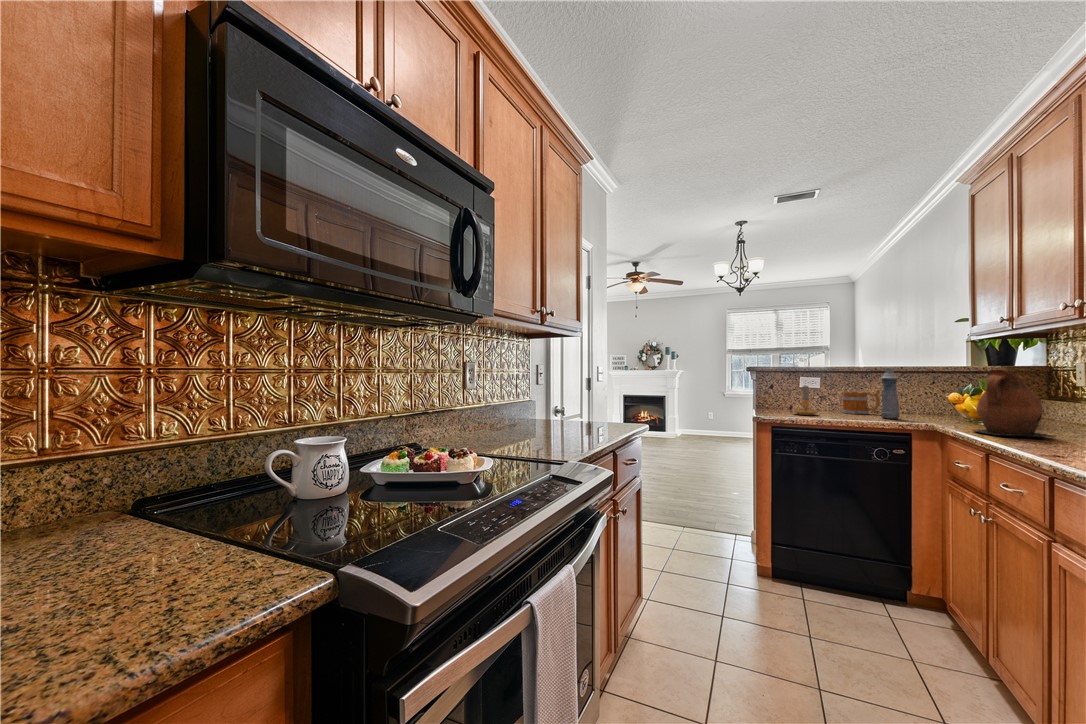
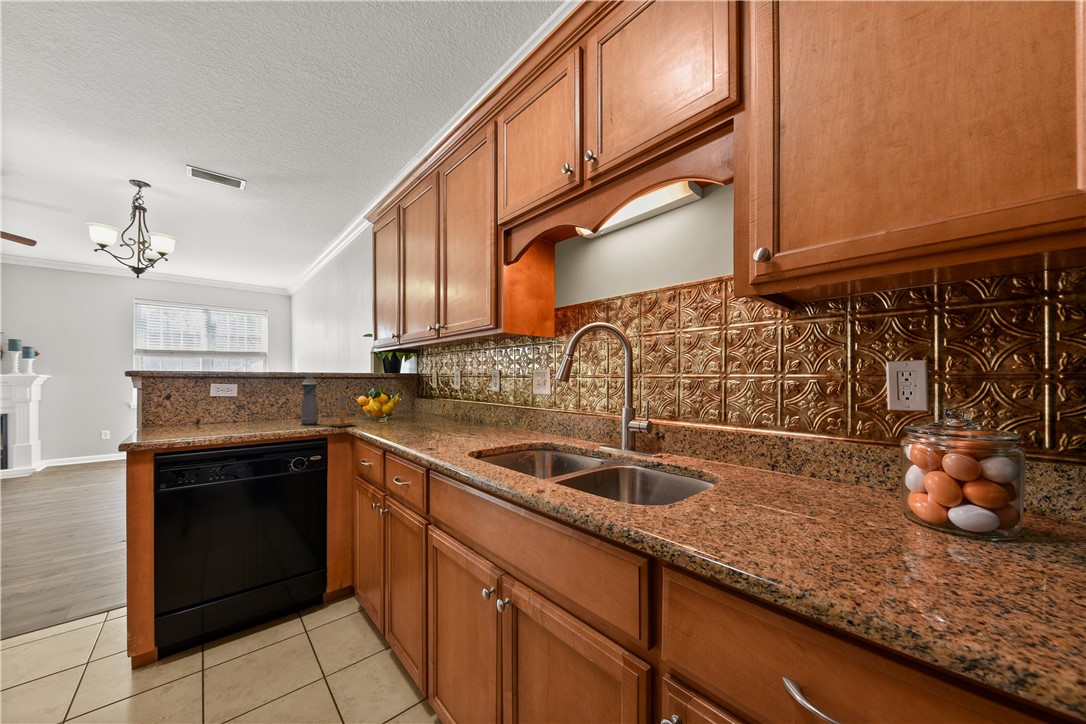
ceramic pitcher: present [974,369,1055,438] -> none [372,375,426,432]
candle: present [793,386,821,415] -> present [327,394,362,427]
mug: present [841,389,881,414] -> none [261,395,303,423]

